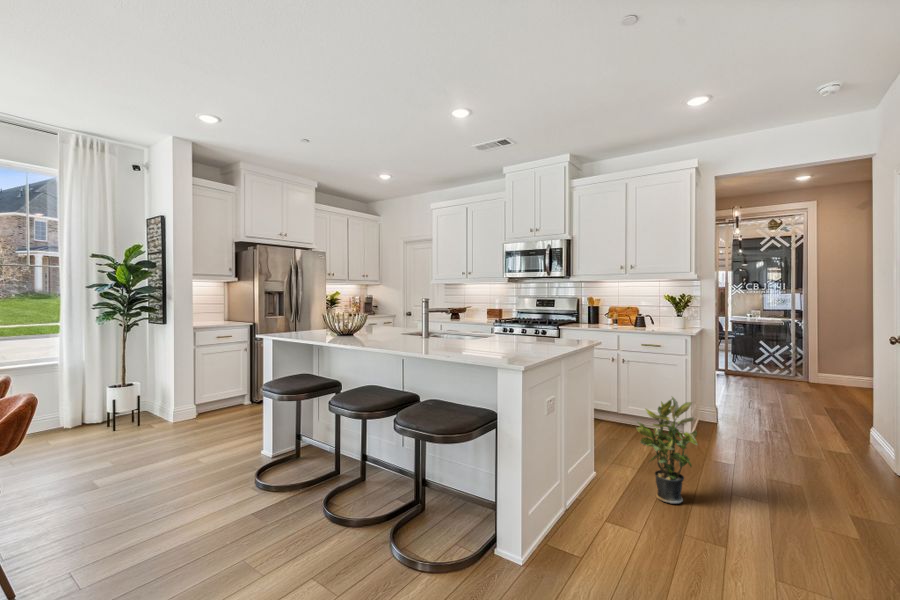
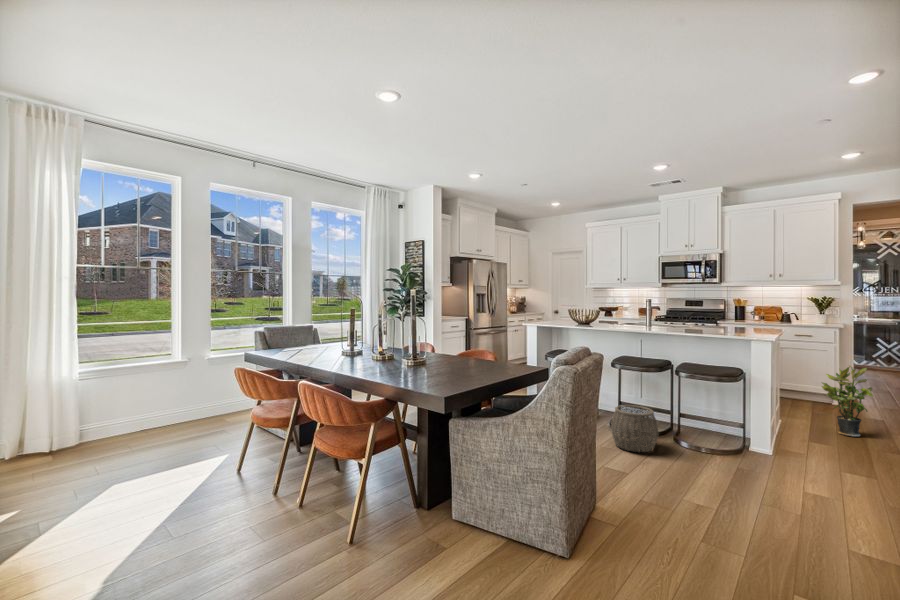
woven basket: none [271,478,351,572] -> present [611,405,658,452]

